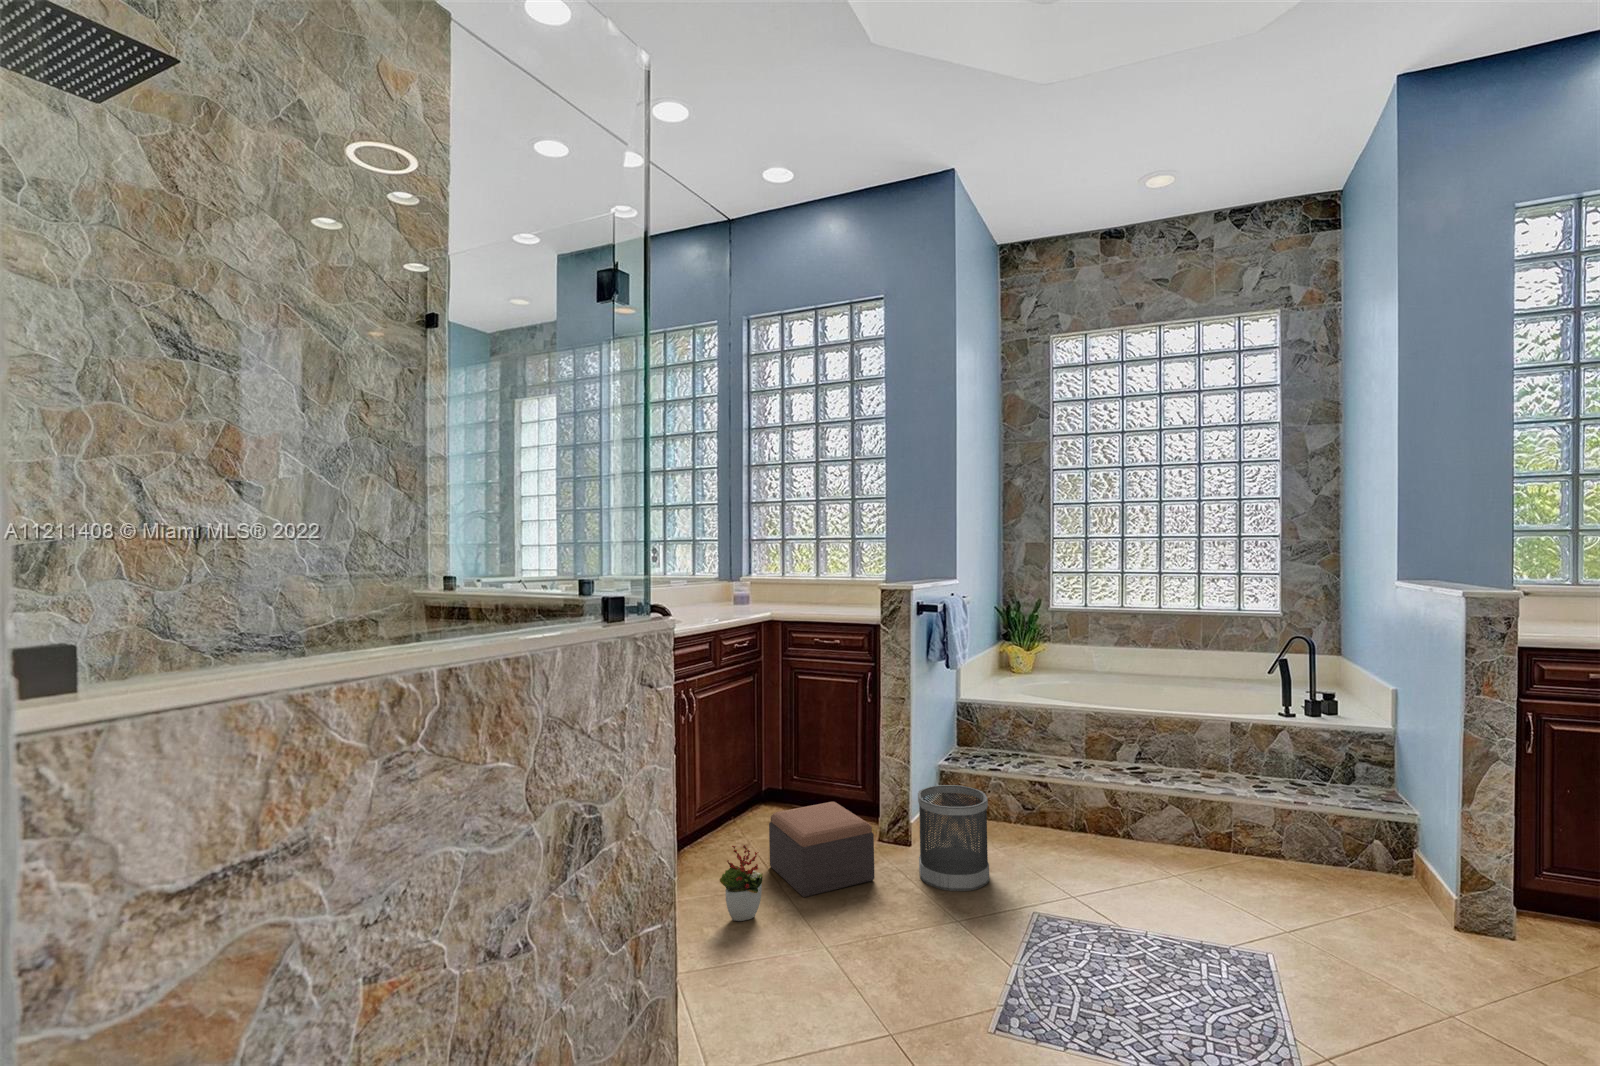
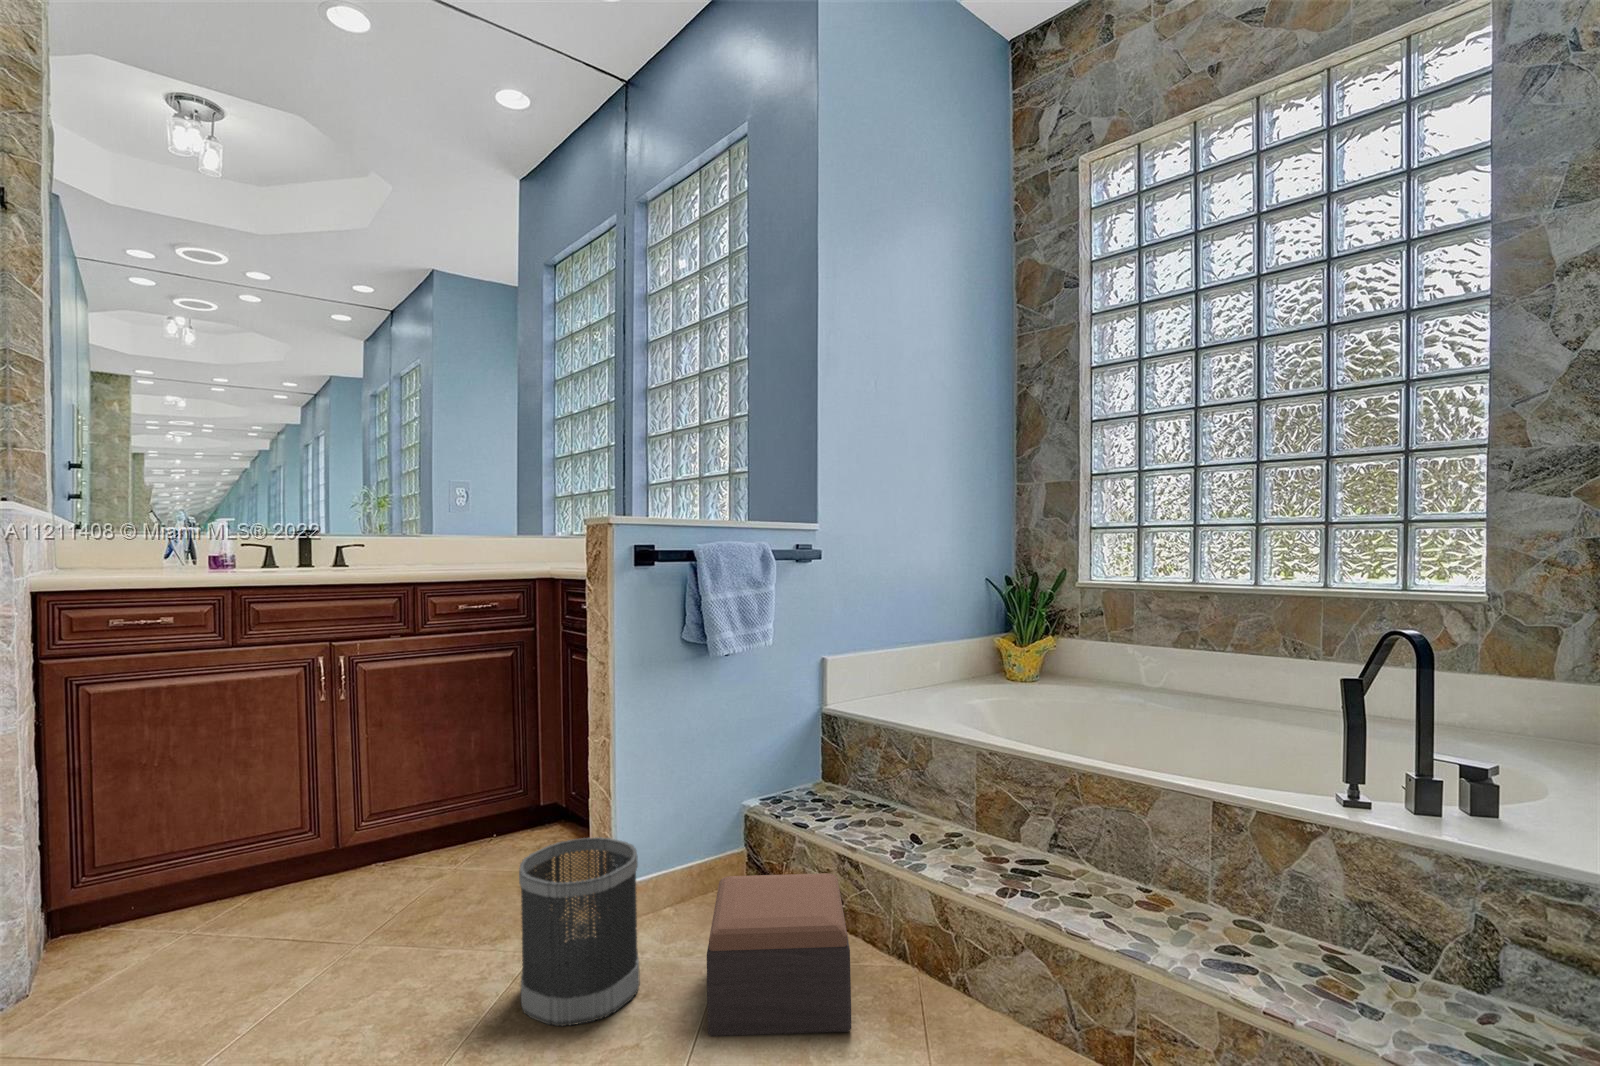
footstool: present [769,802,875,897] -> present [707,873,851,1037]
decorative plant: present [720,845,763,921] -> none [186,878,253,990]

